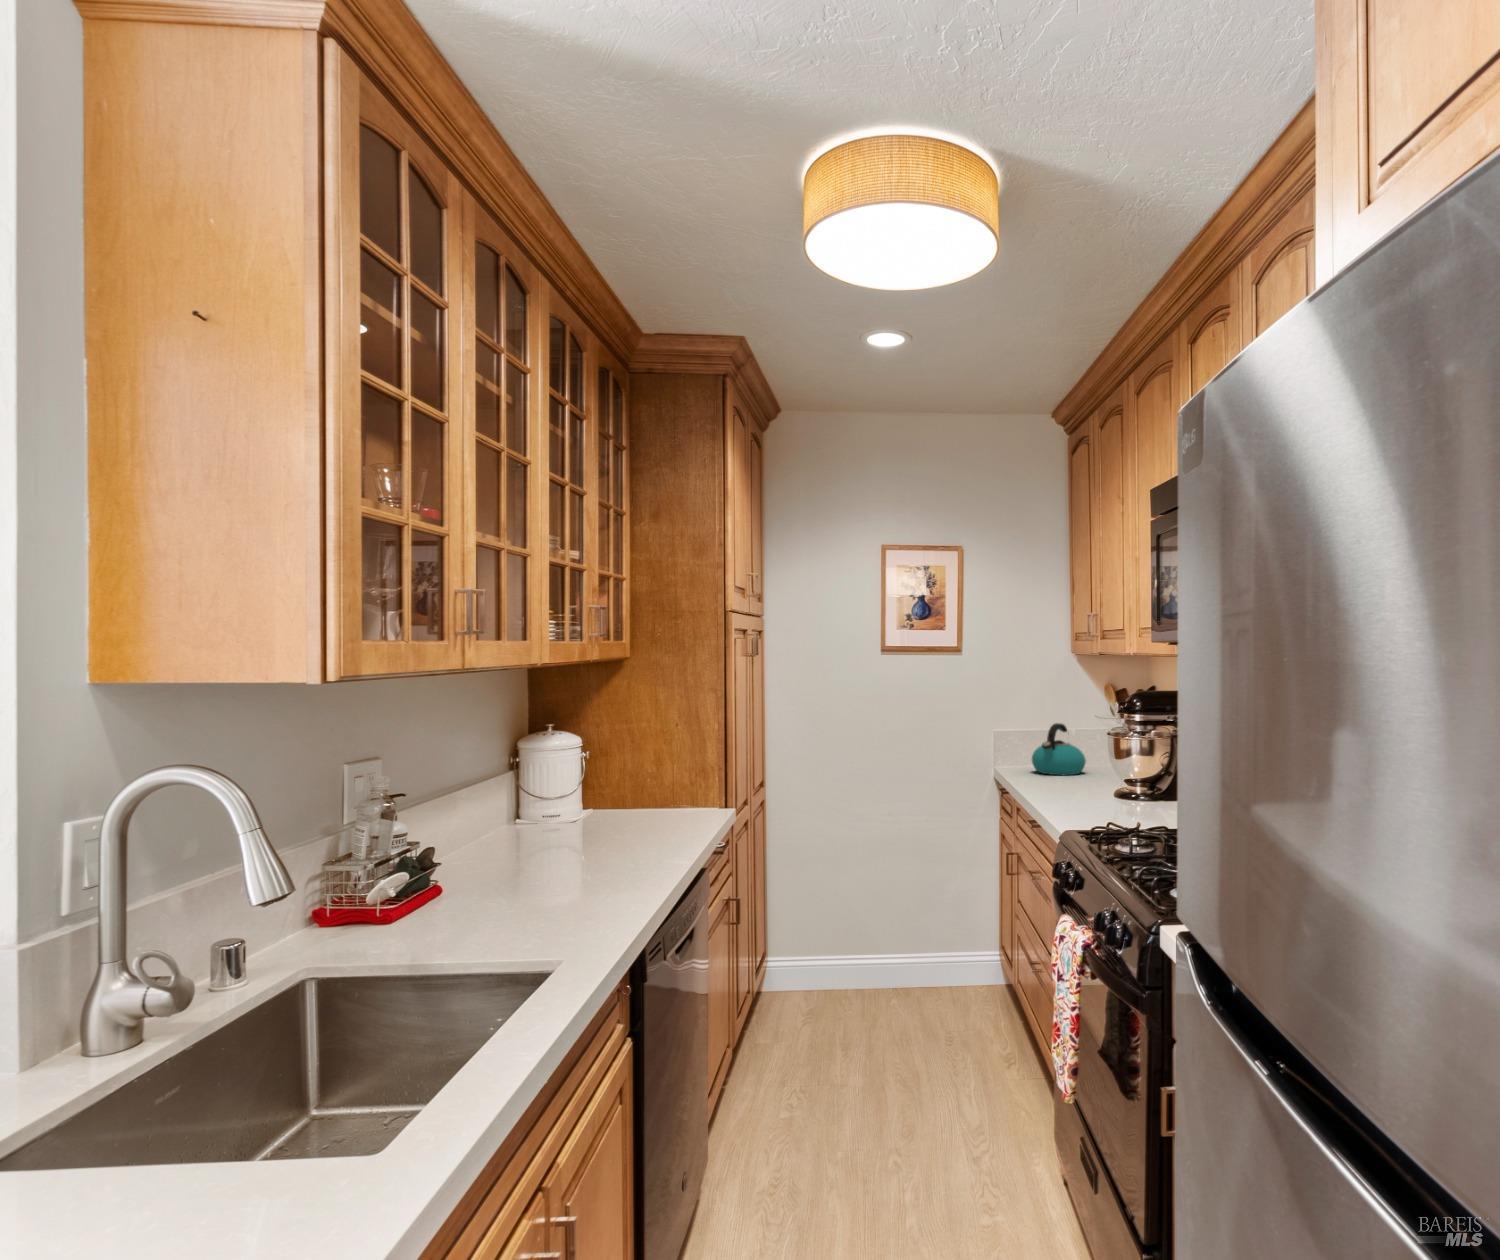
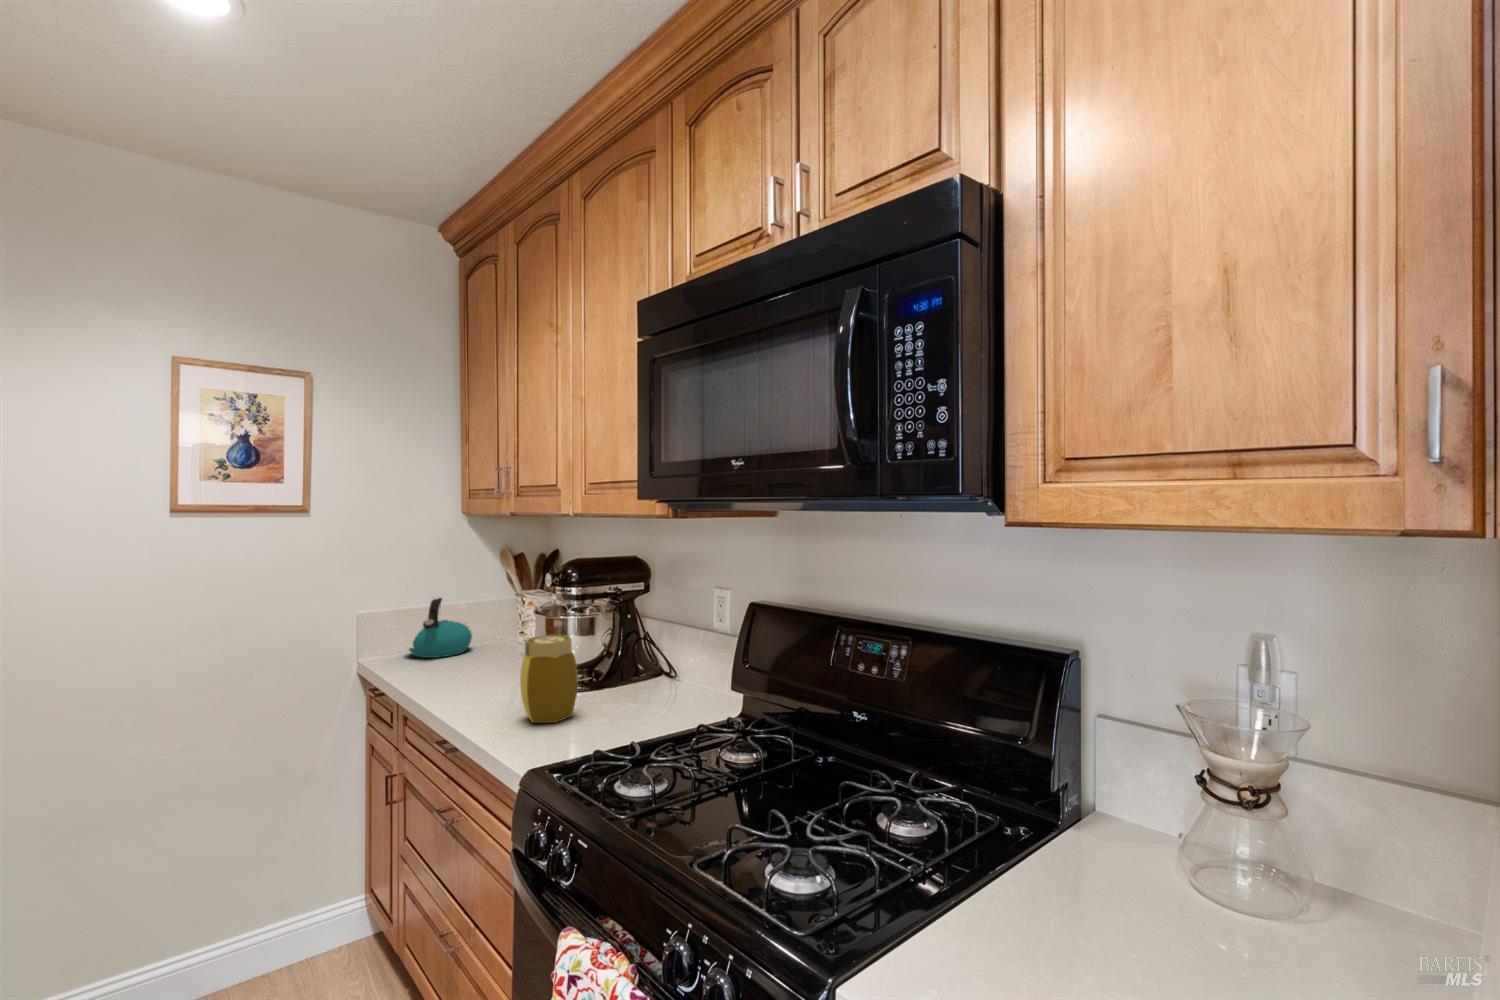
jar: none [1082,748,1125,814] -> present [520,635,578,723]

